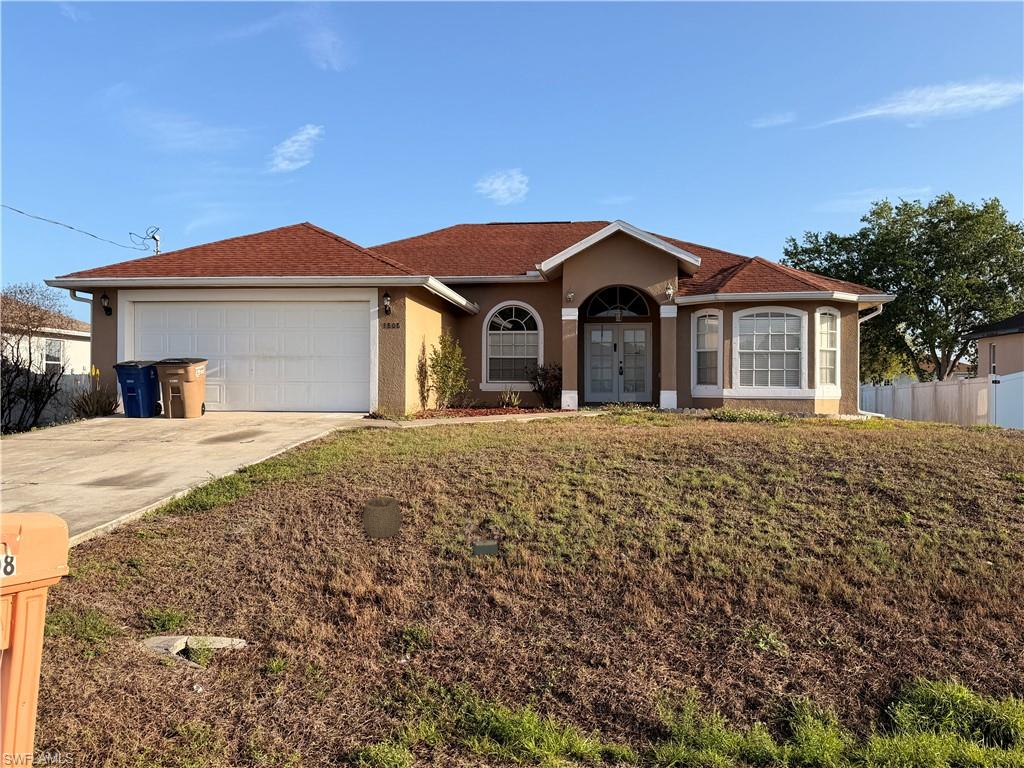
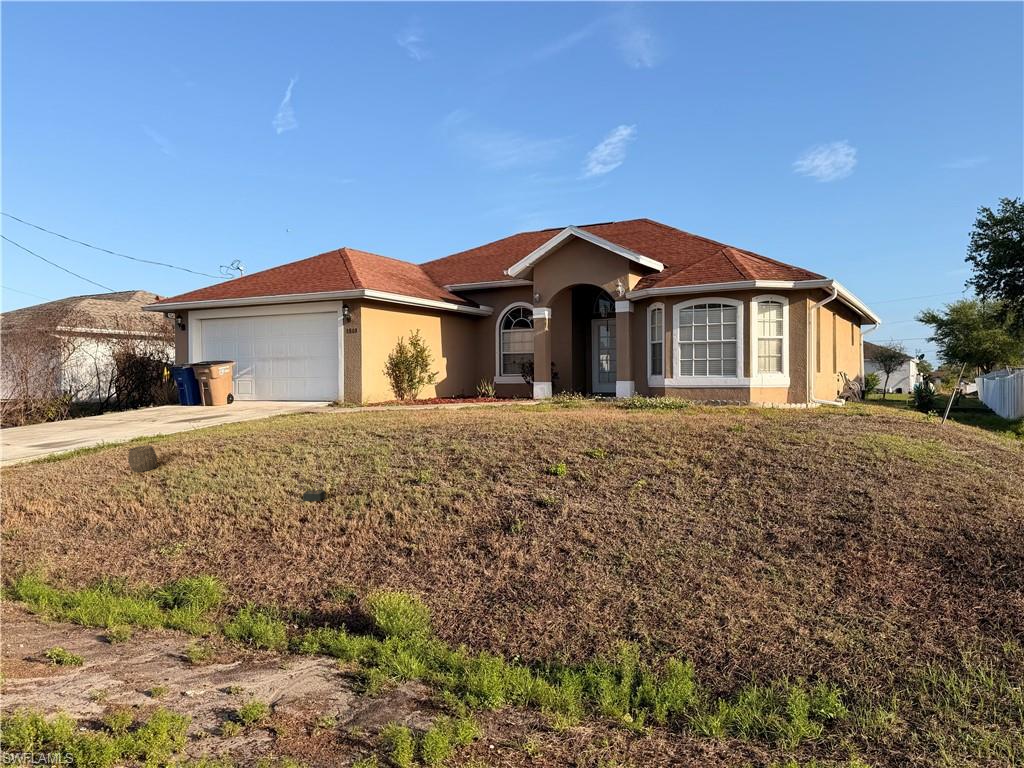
decorative plant: present [466,520,503,555] -> present [297,474,326,501]

